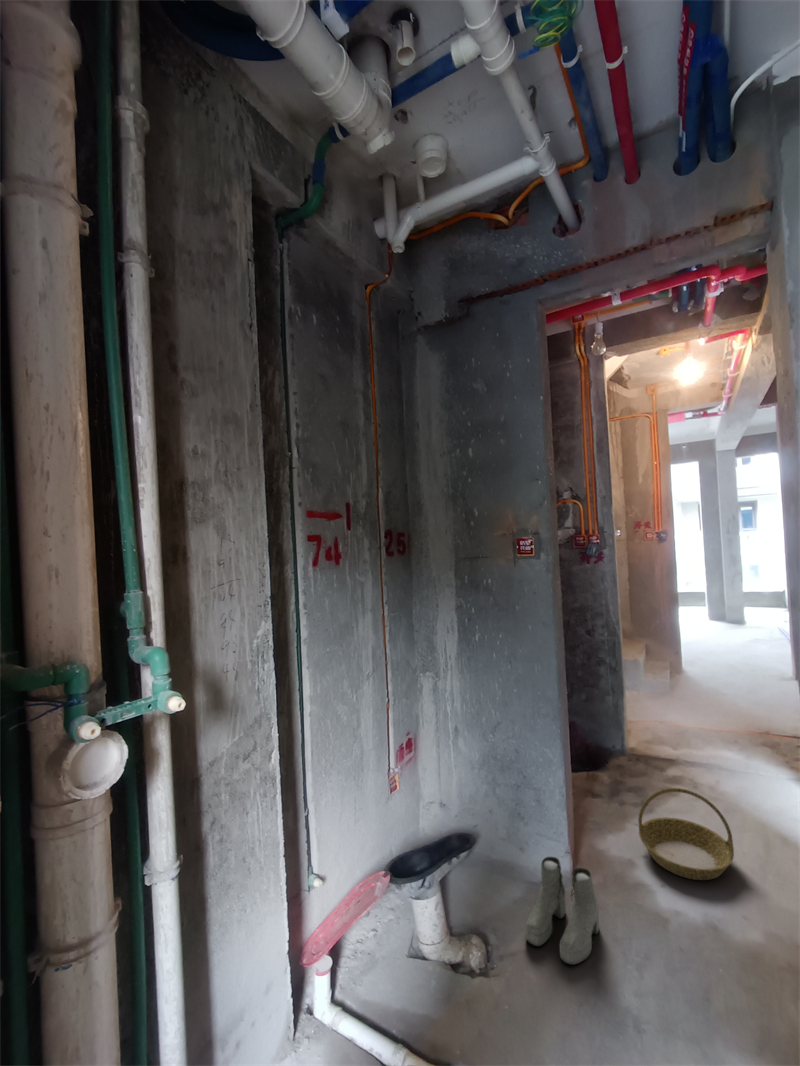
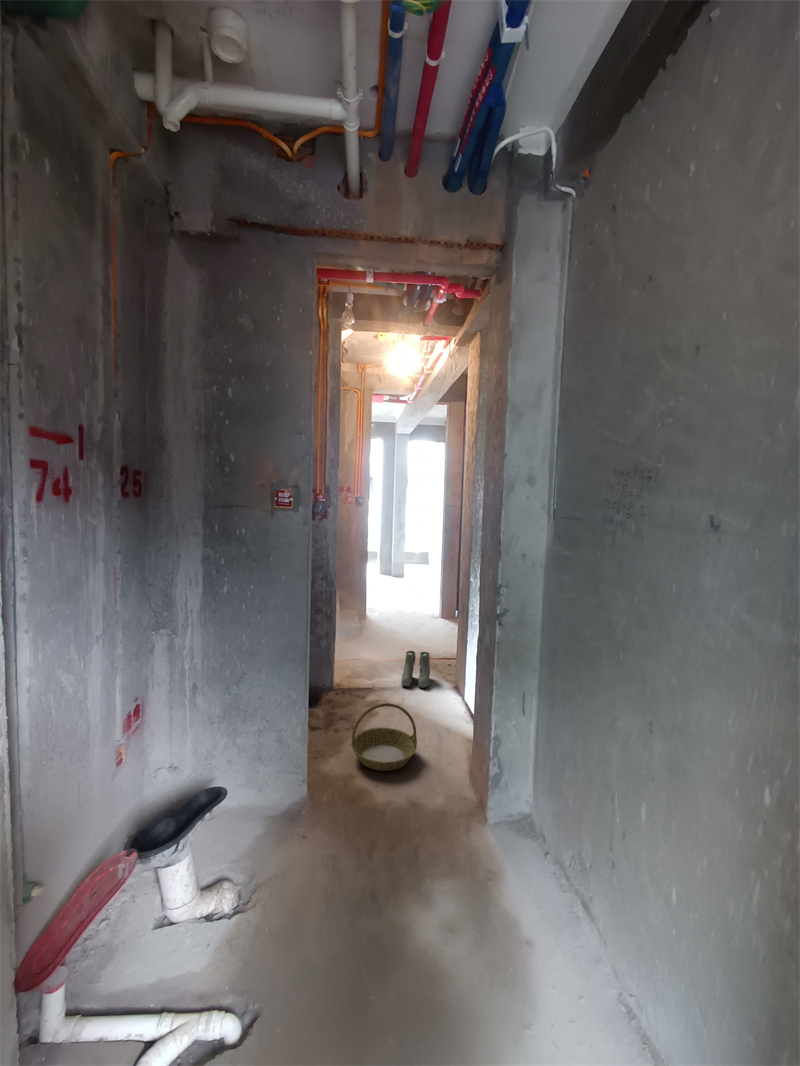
boots: present [525,857,599,965] -> present [401,651,430,688]

